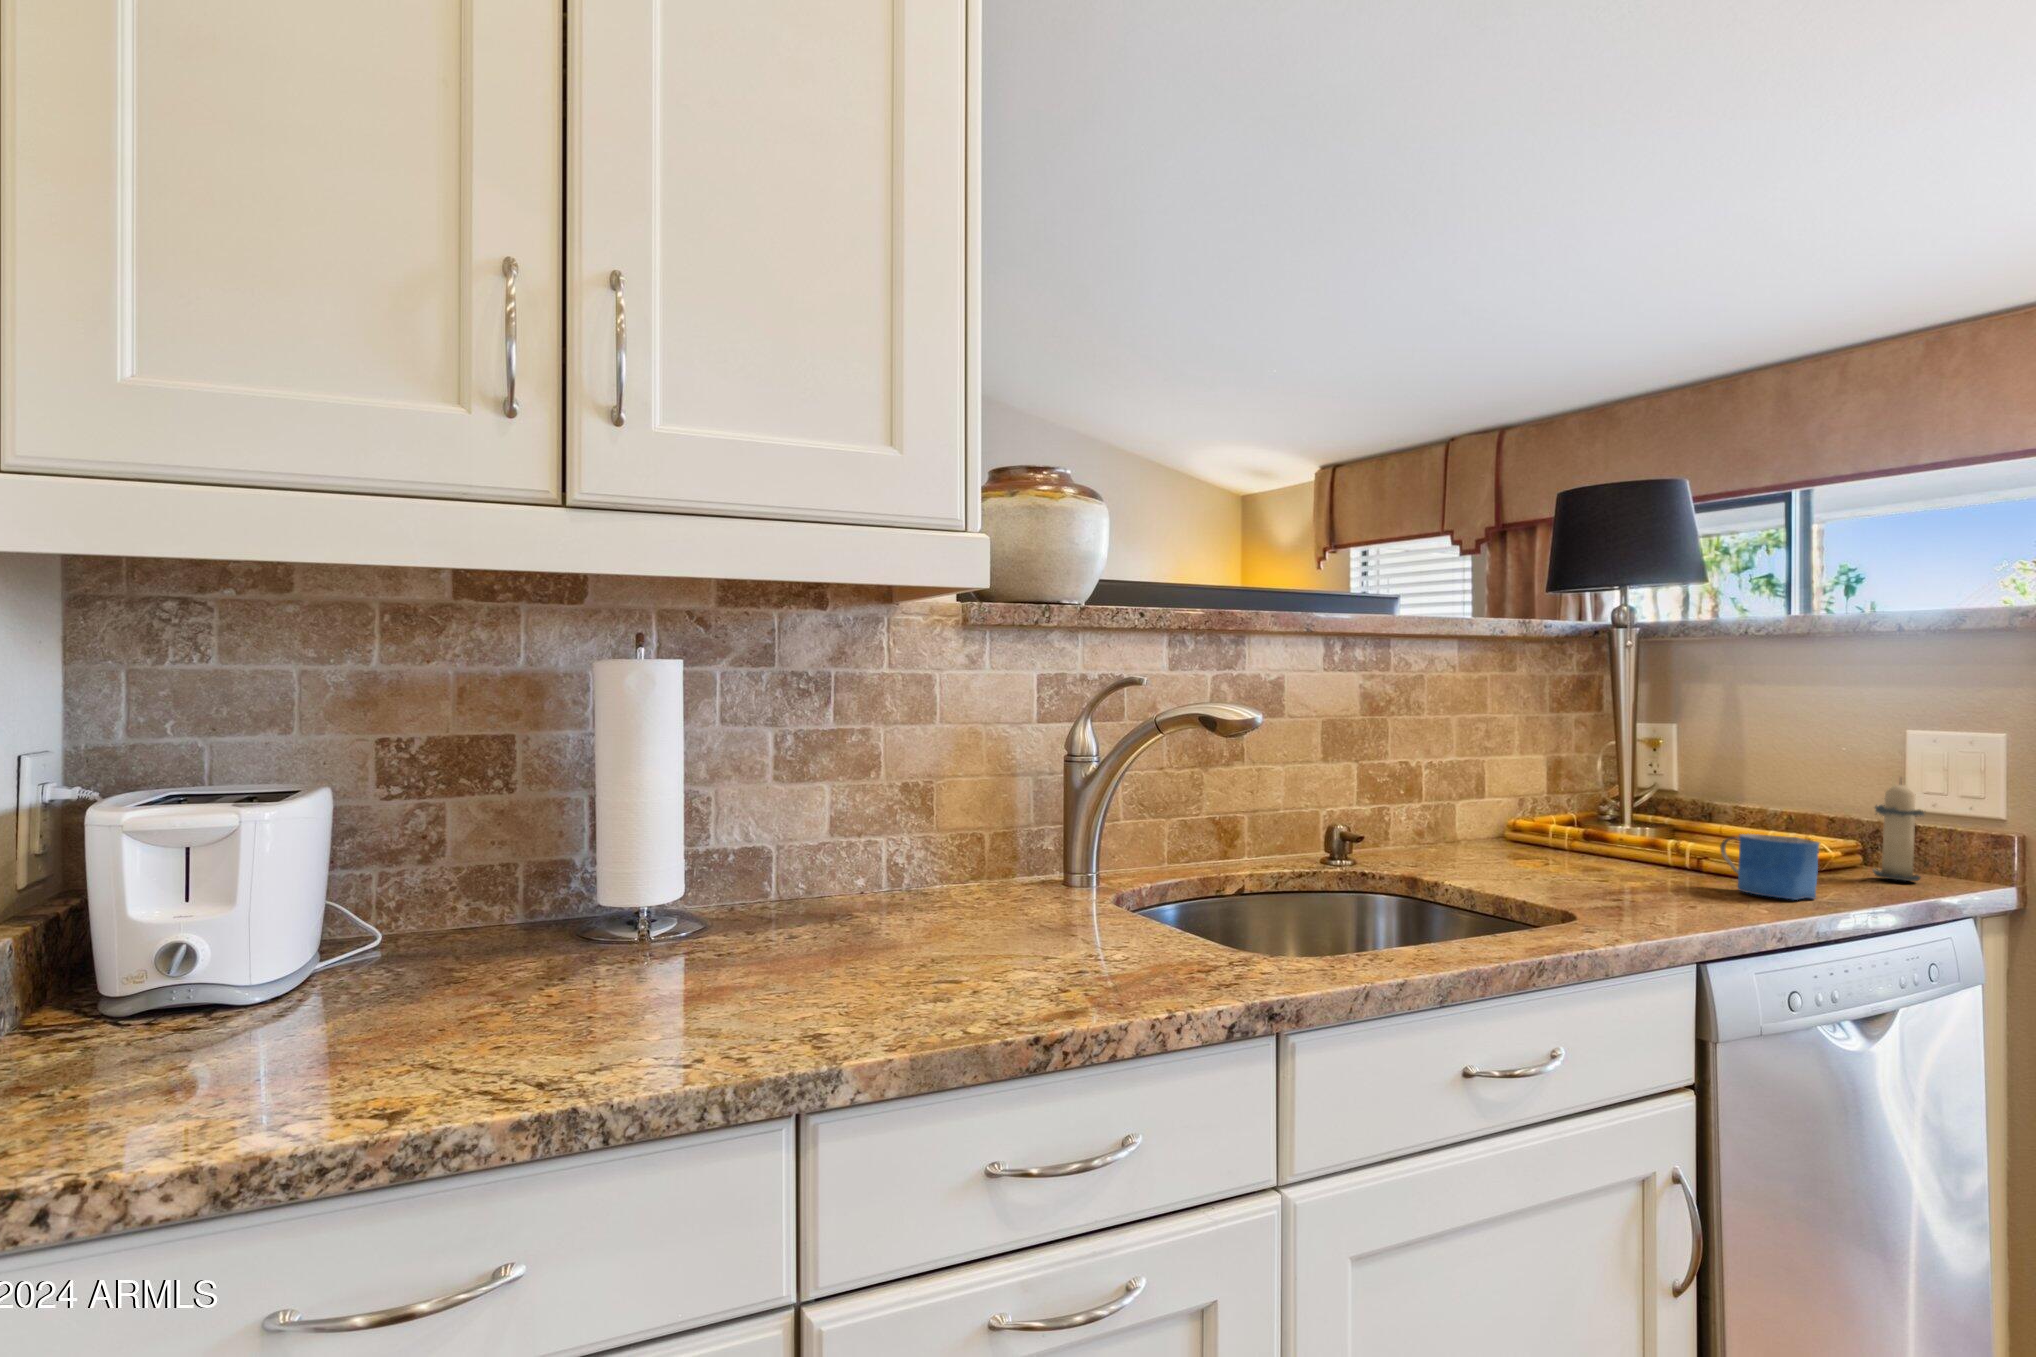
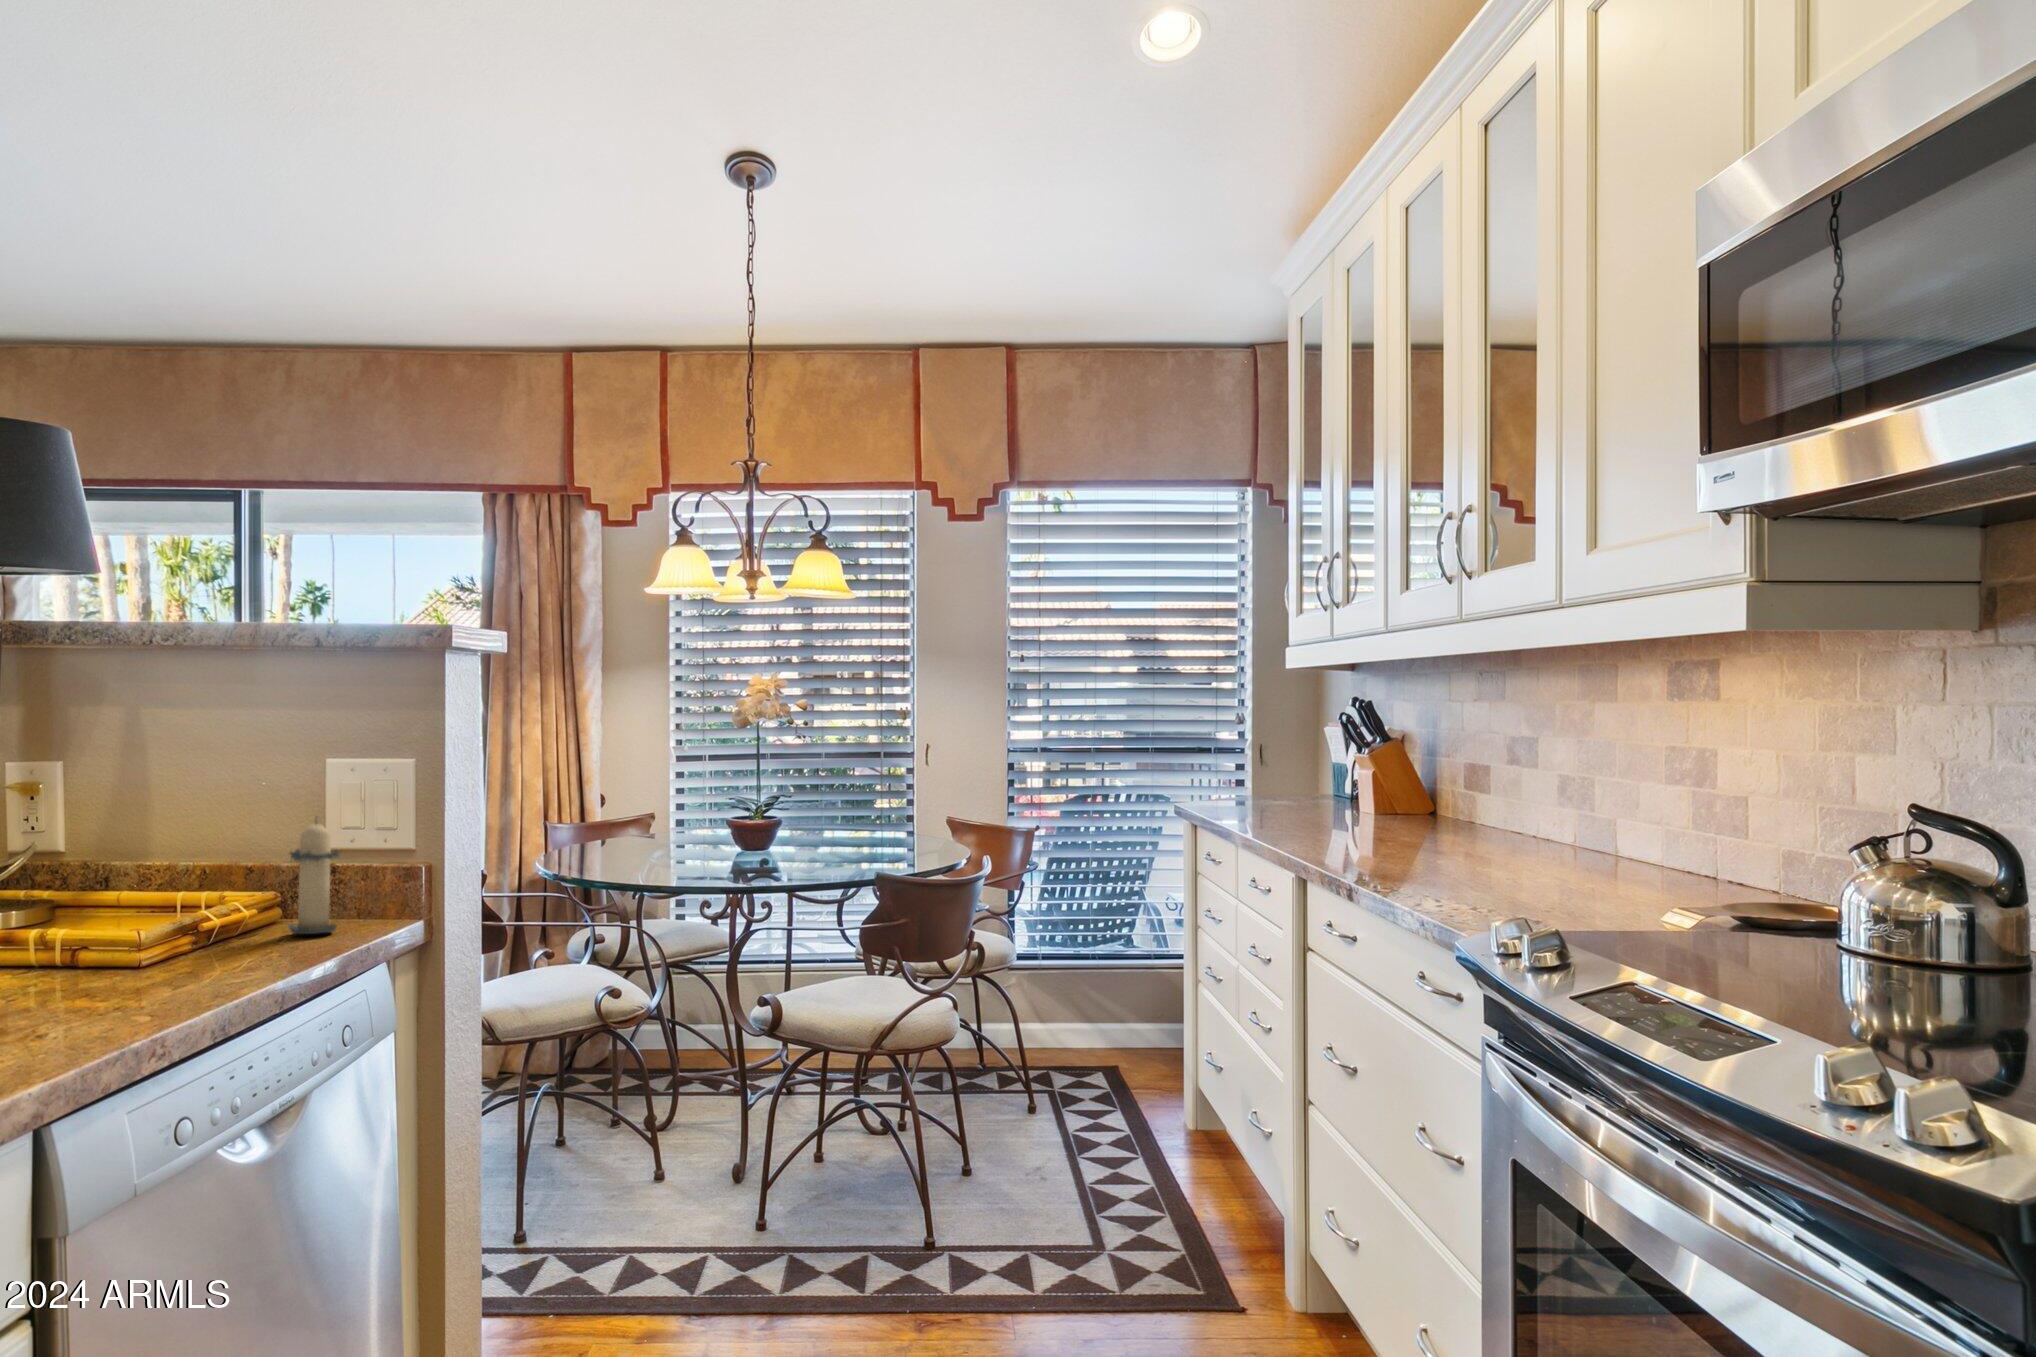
mug: present [1720,834,1819,900] -> none [97,908,220,993]

